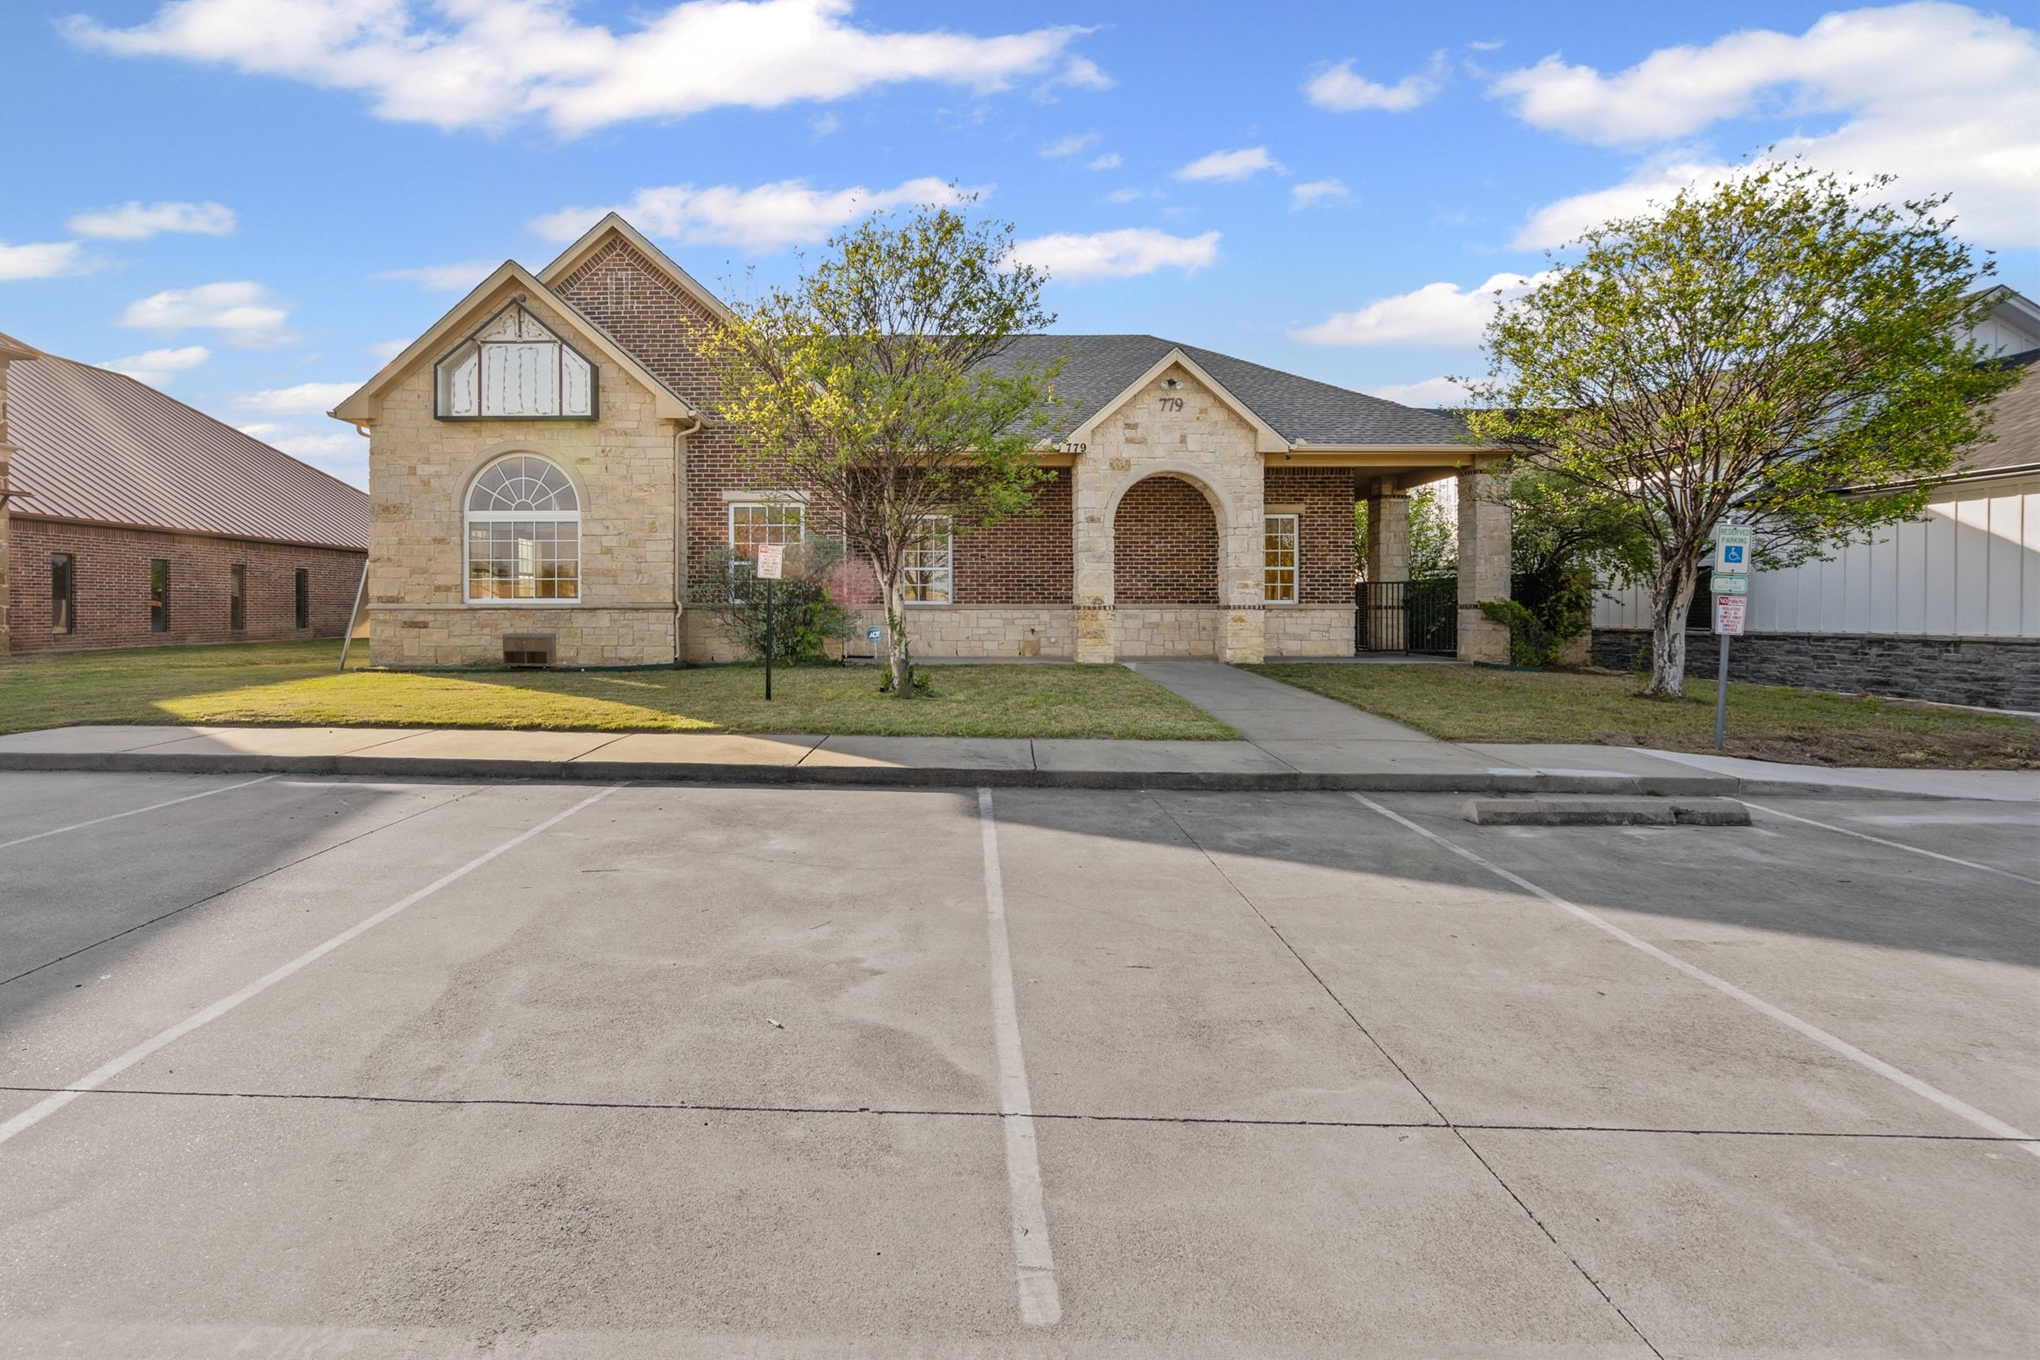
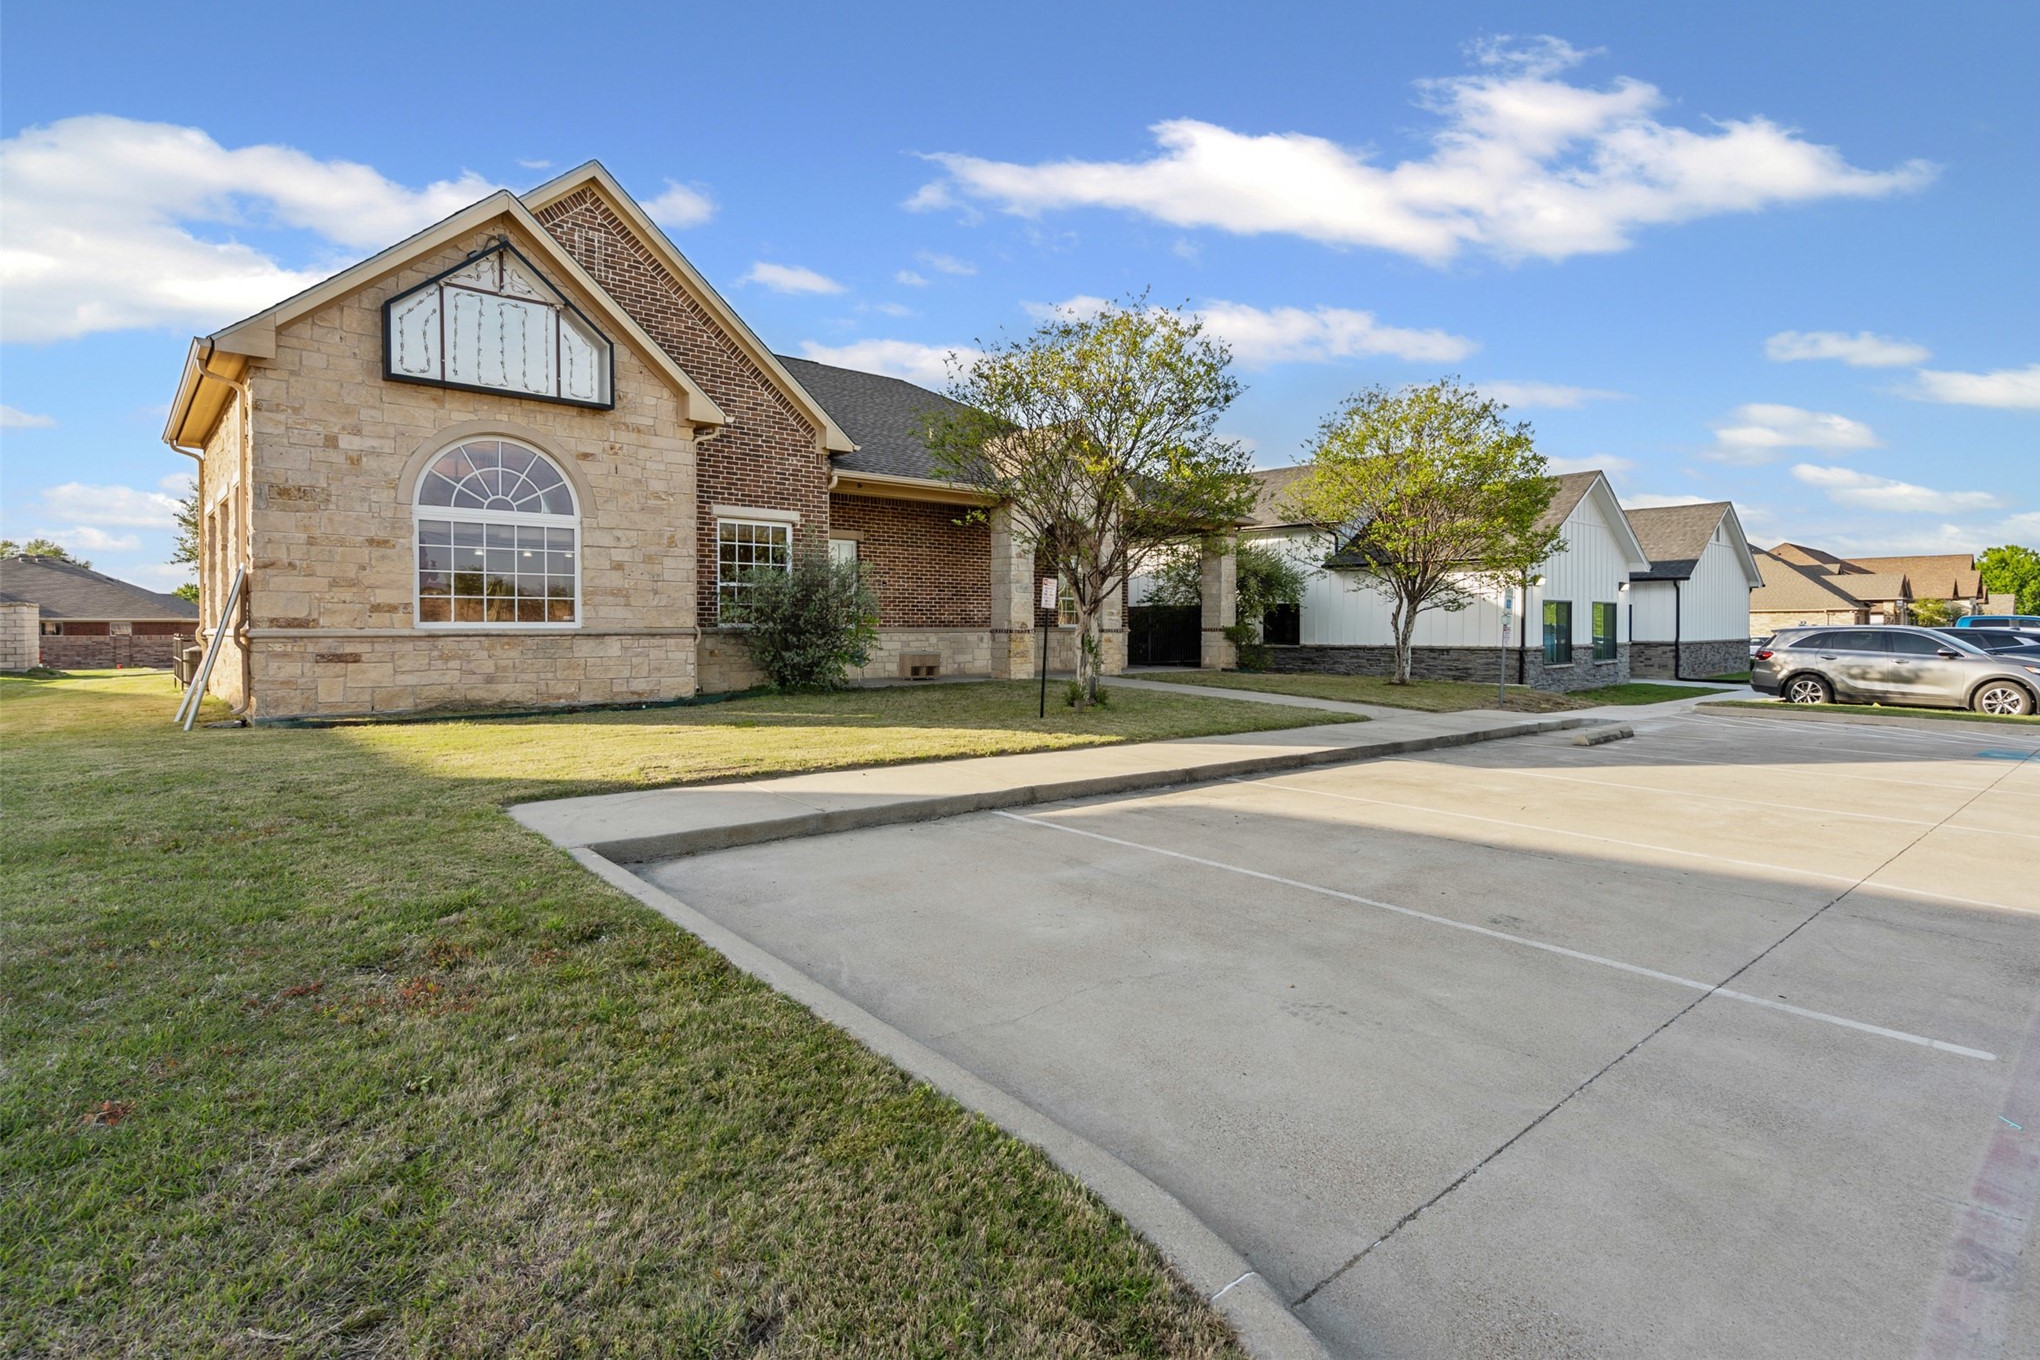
storage bench: present [502,633,556,668] -> present [899,651,941,680]

